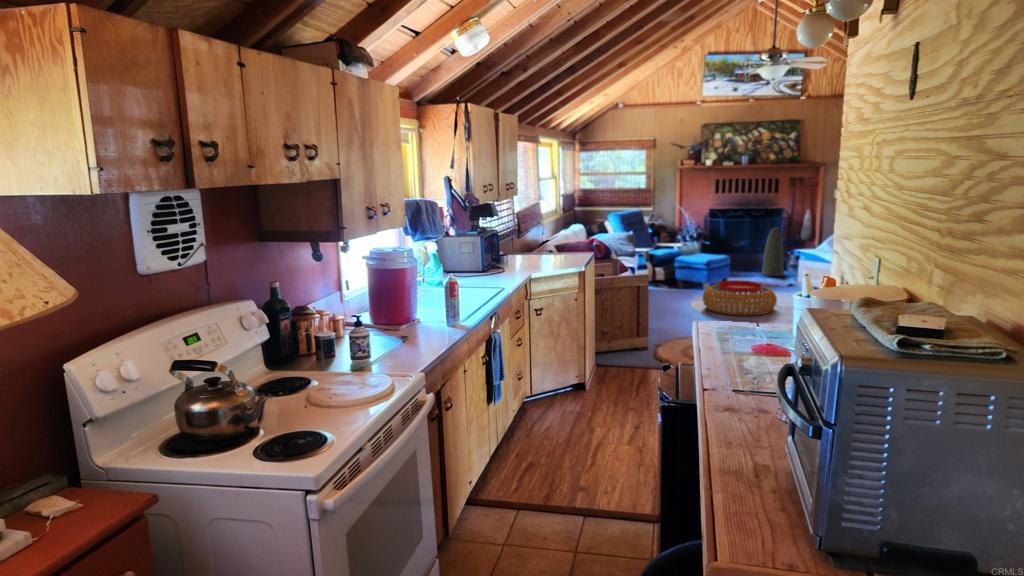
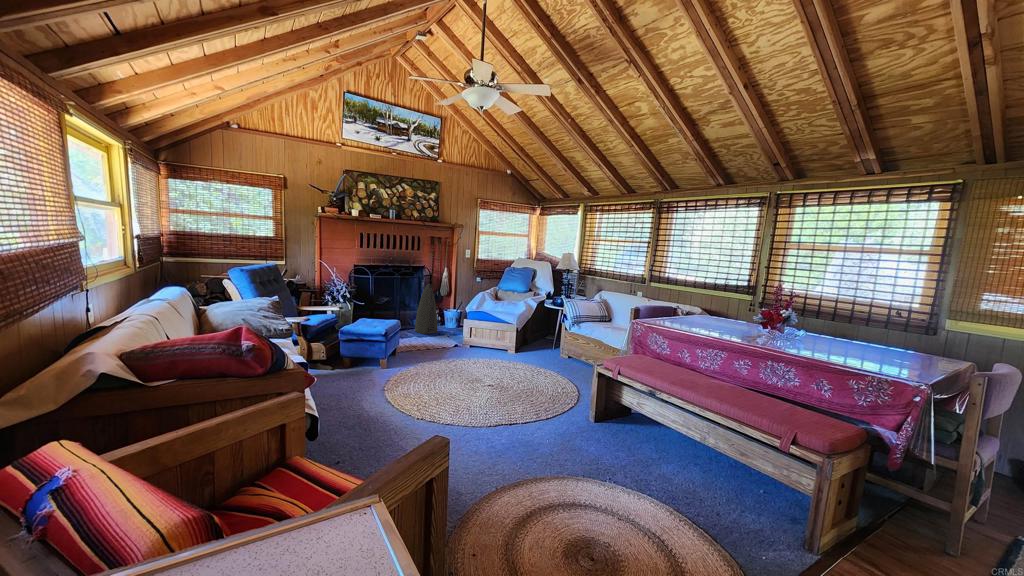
pouf: present [703,280,777,316] -> none [410,361,504,418]

